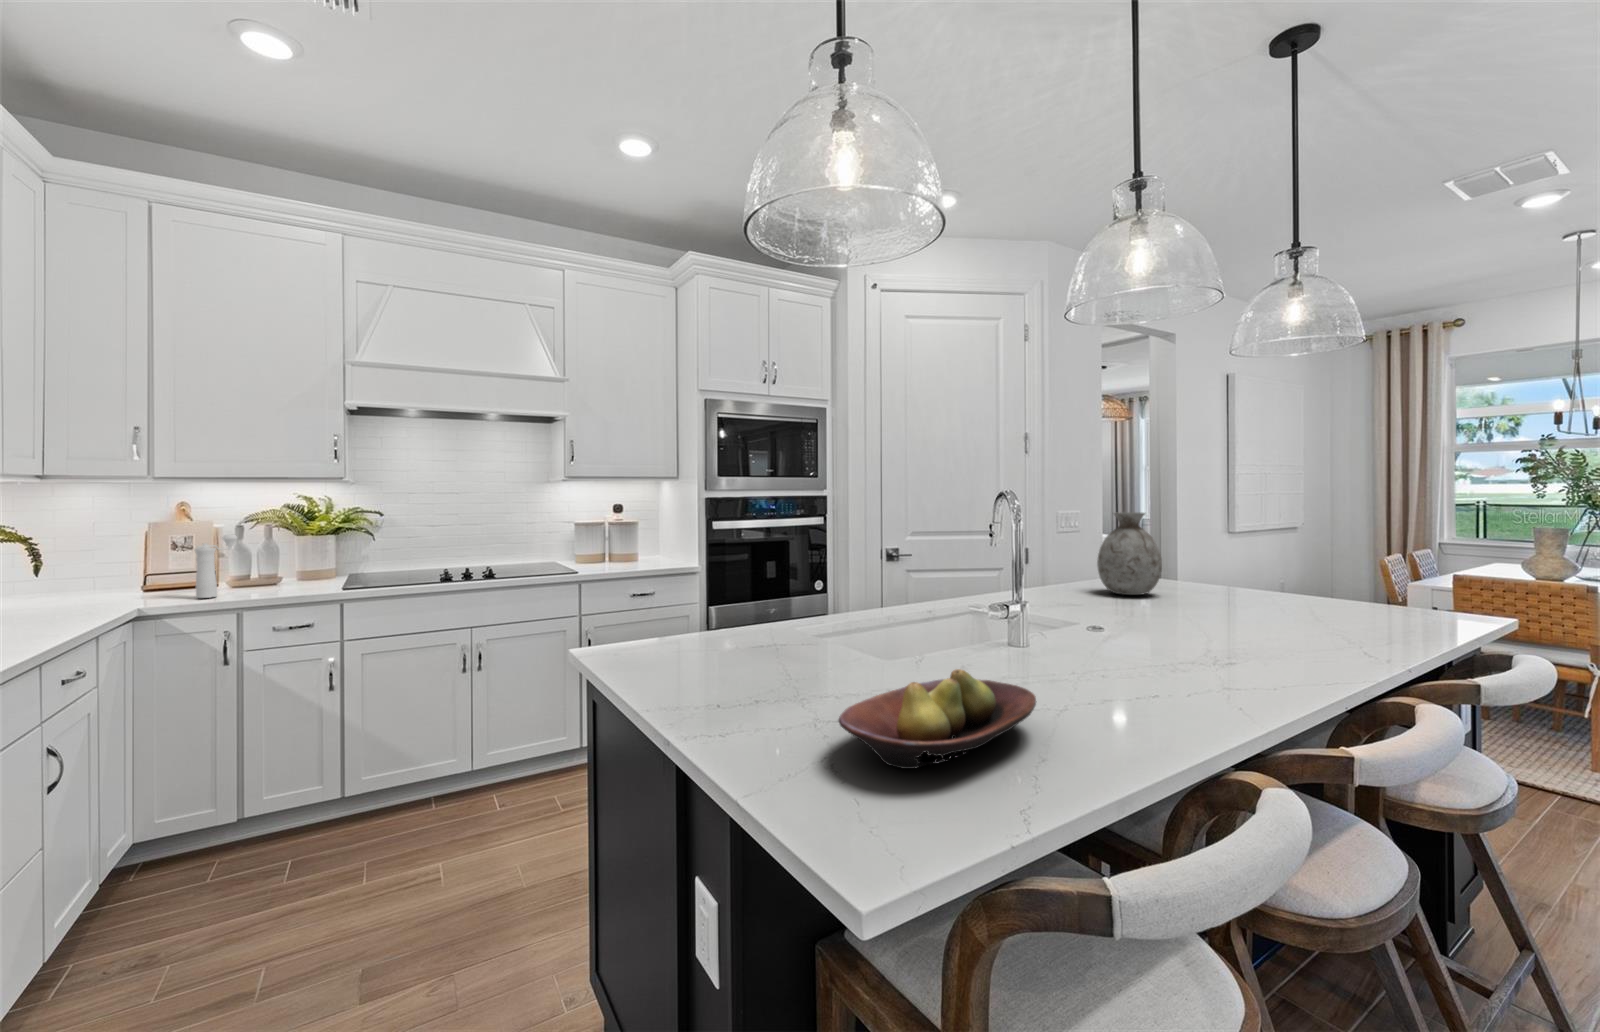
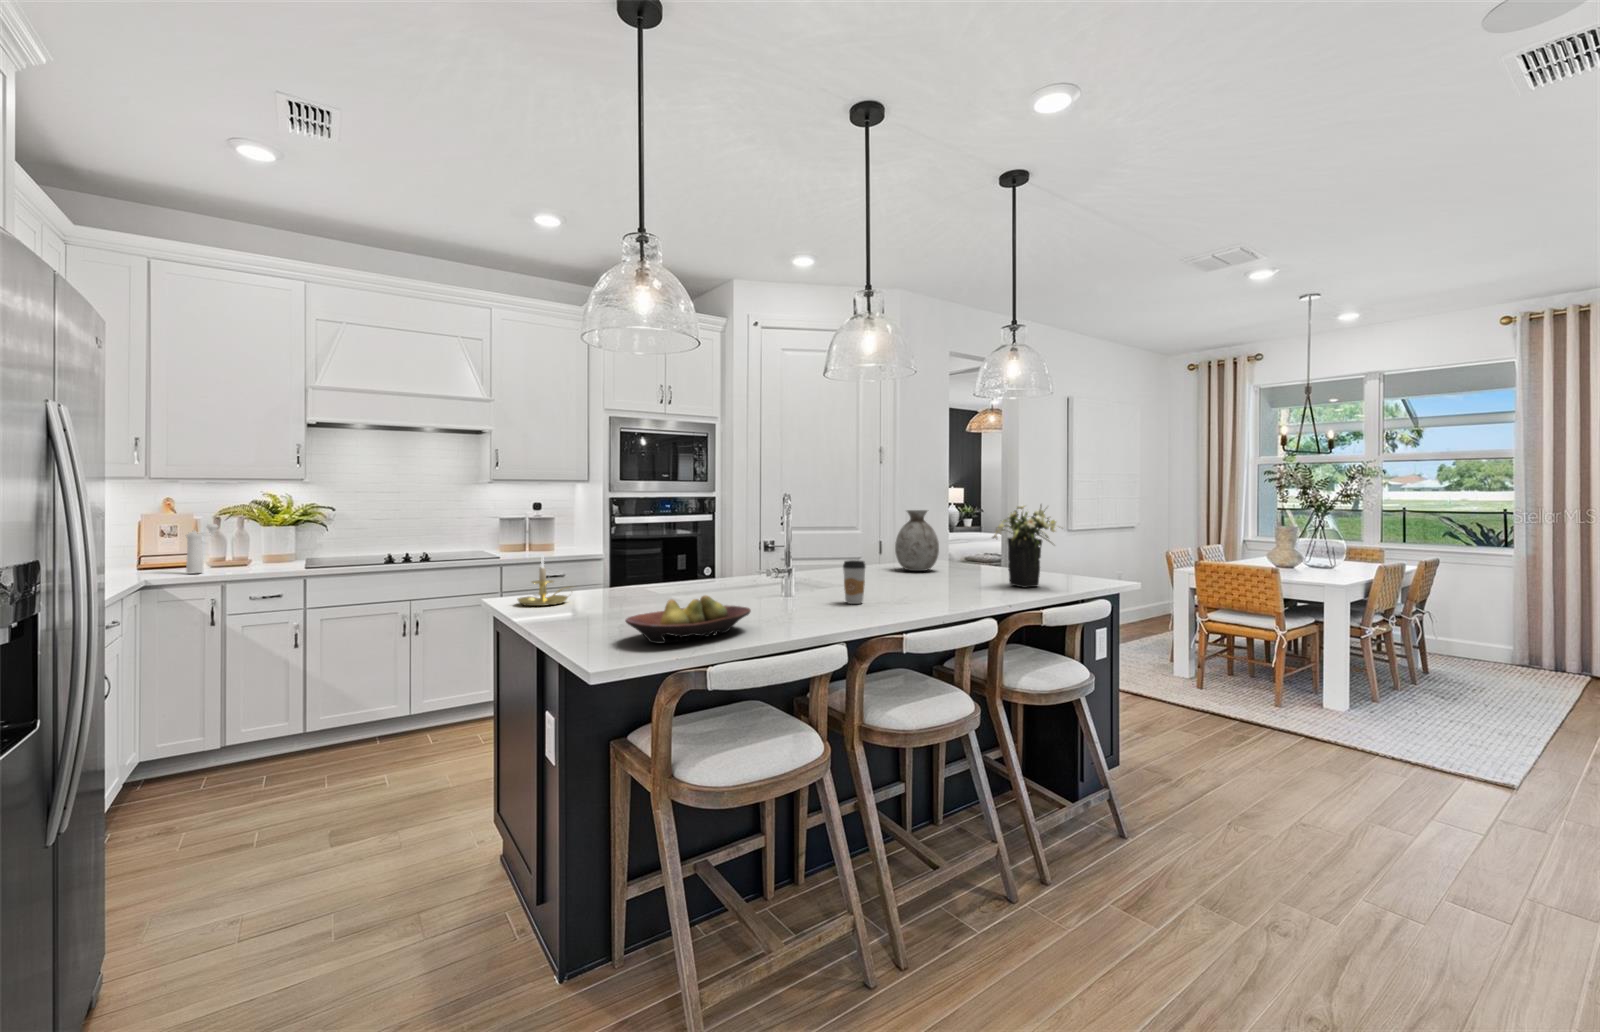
flower arrangement: none [1284,503,1412,627] -> present [992,505,1056,588]
candle holder: none [621,585,704,662] -> present [518,559,569,606]
coffee cup: none [1107,593,1146,661] -> present [843,560,865,604]

